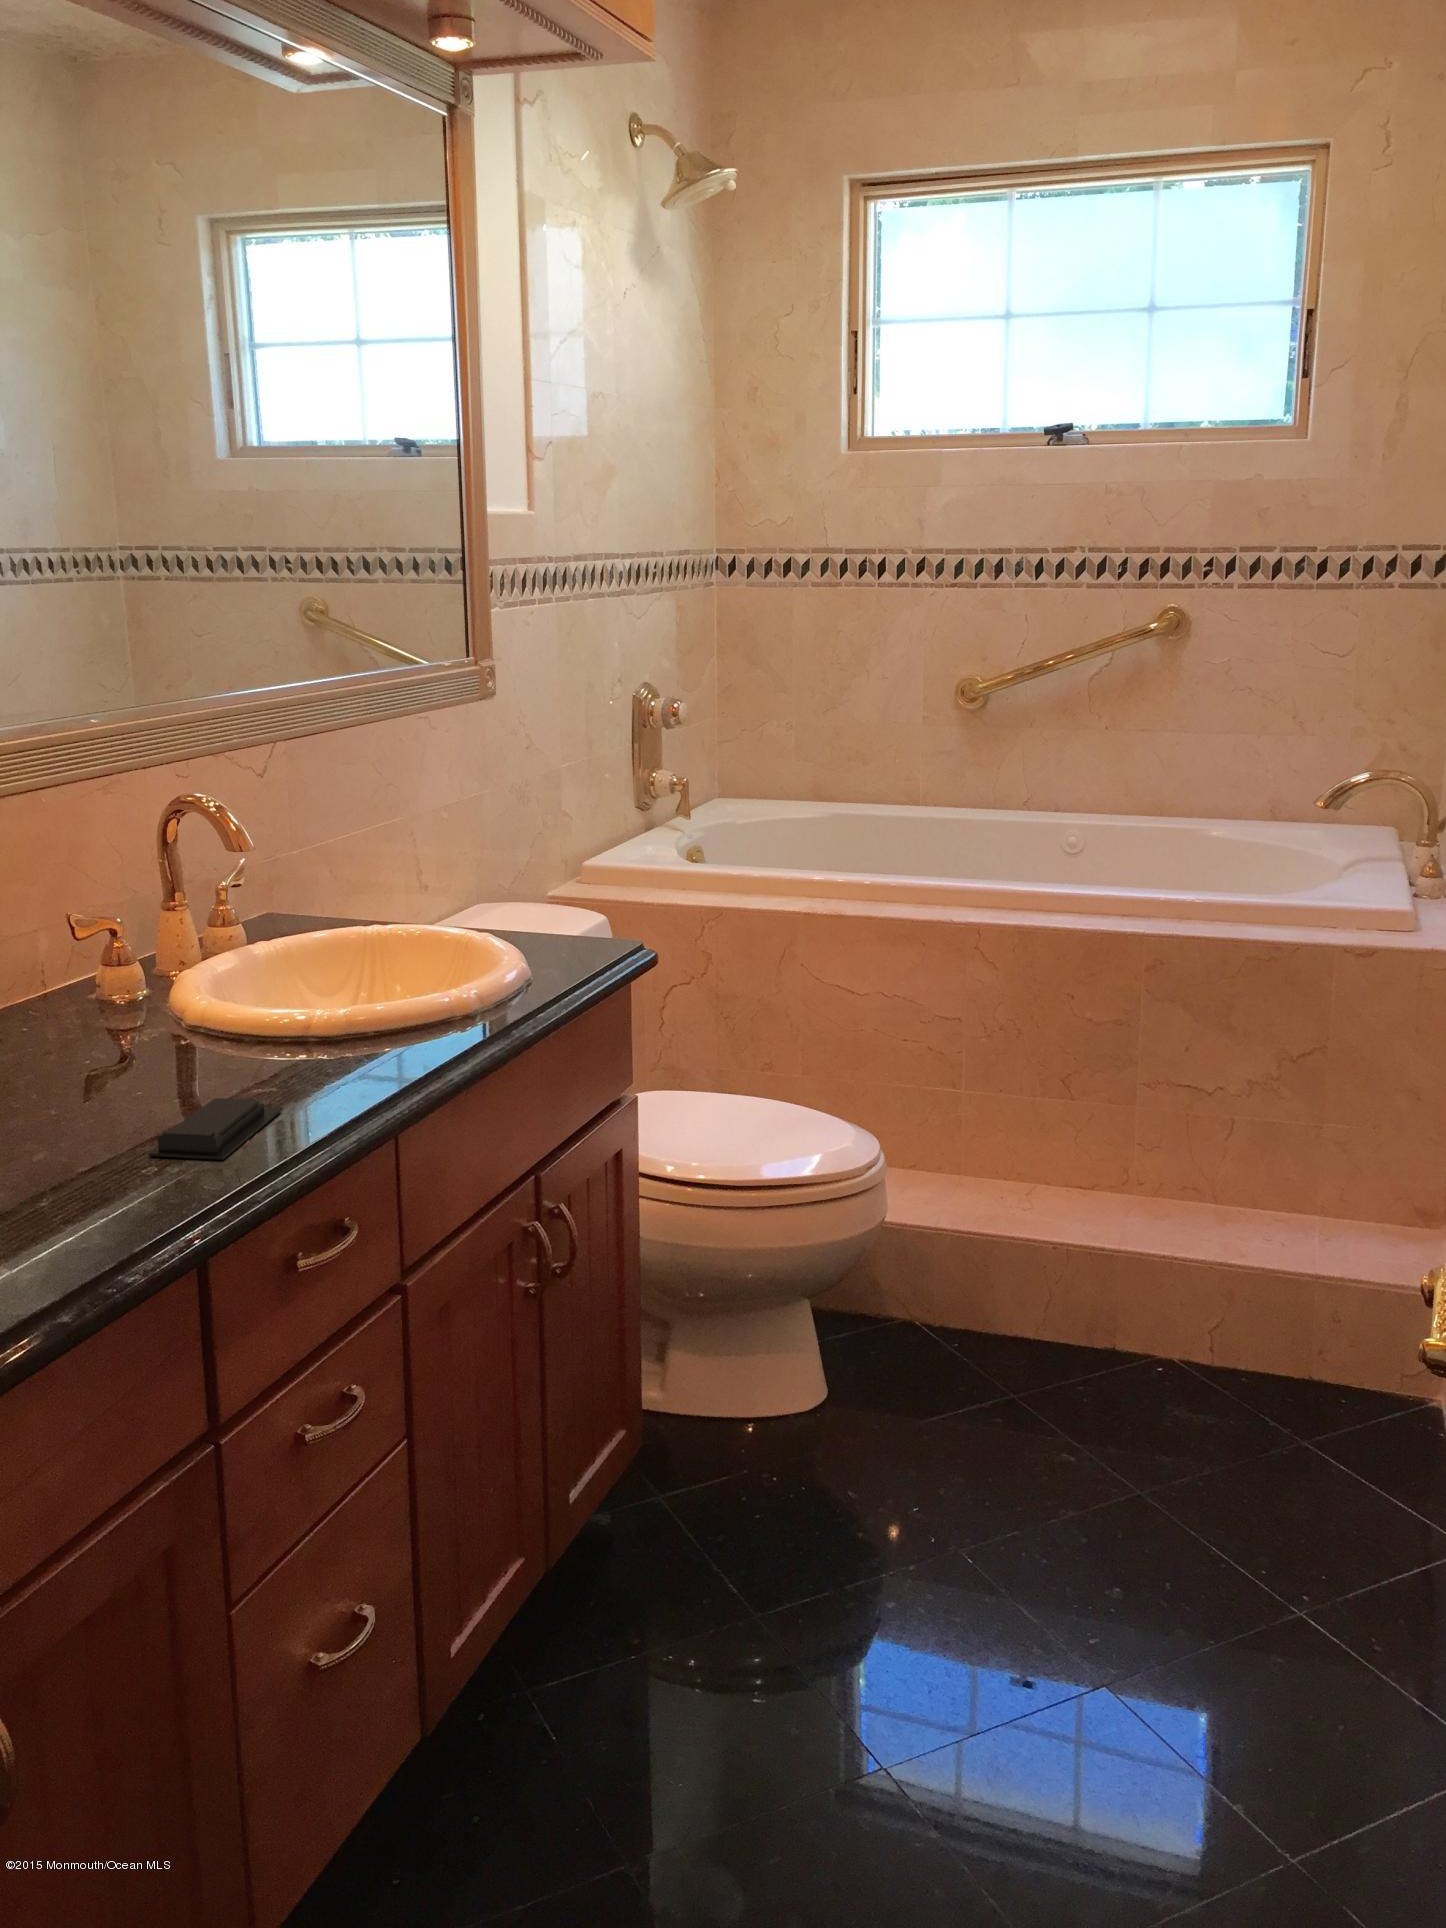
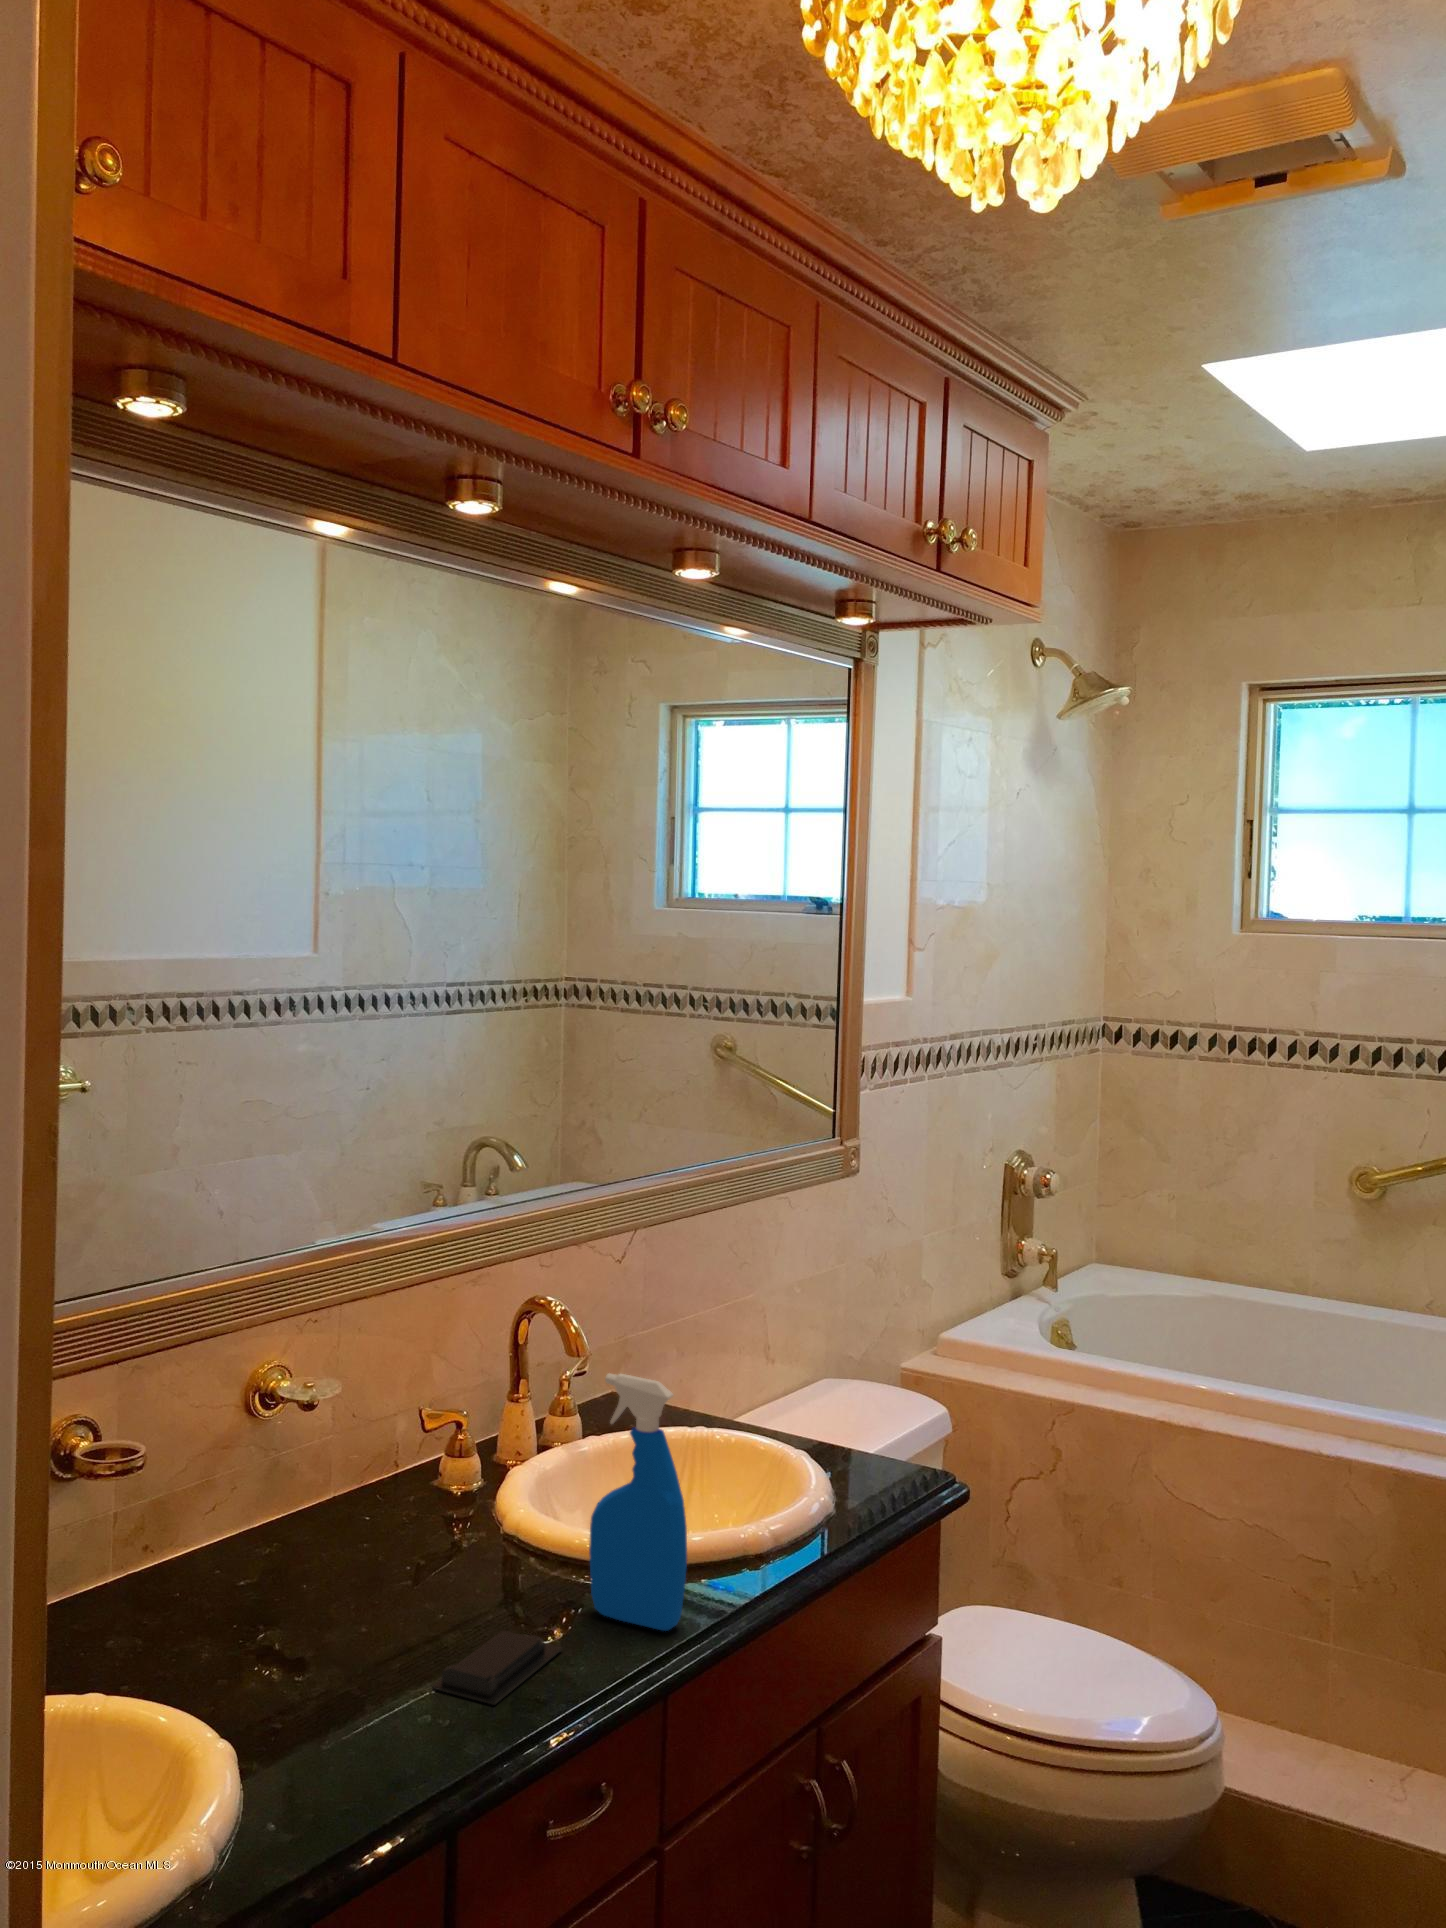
spray bottle: none [293,828,404,1084] -> present [589,1374,687,1631]

